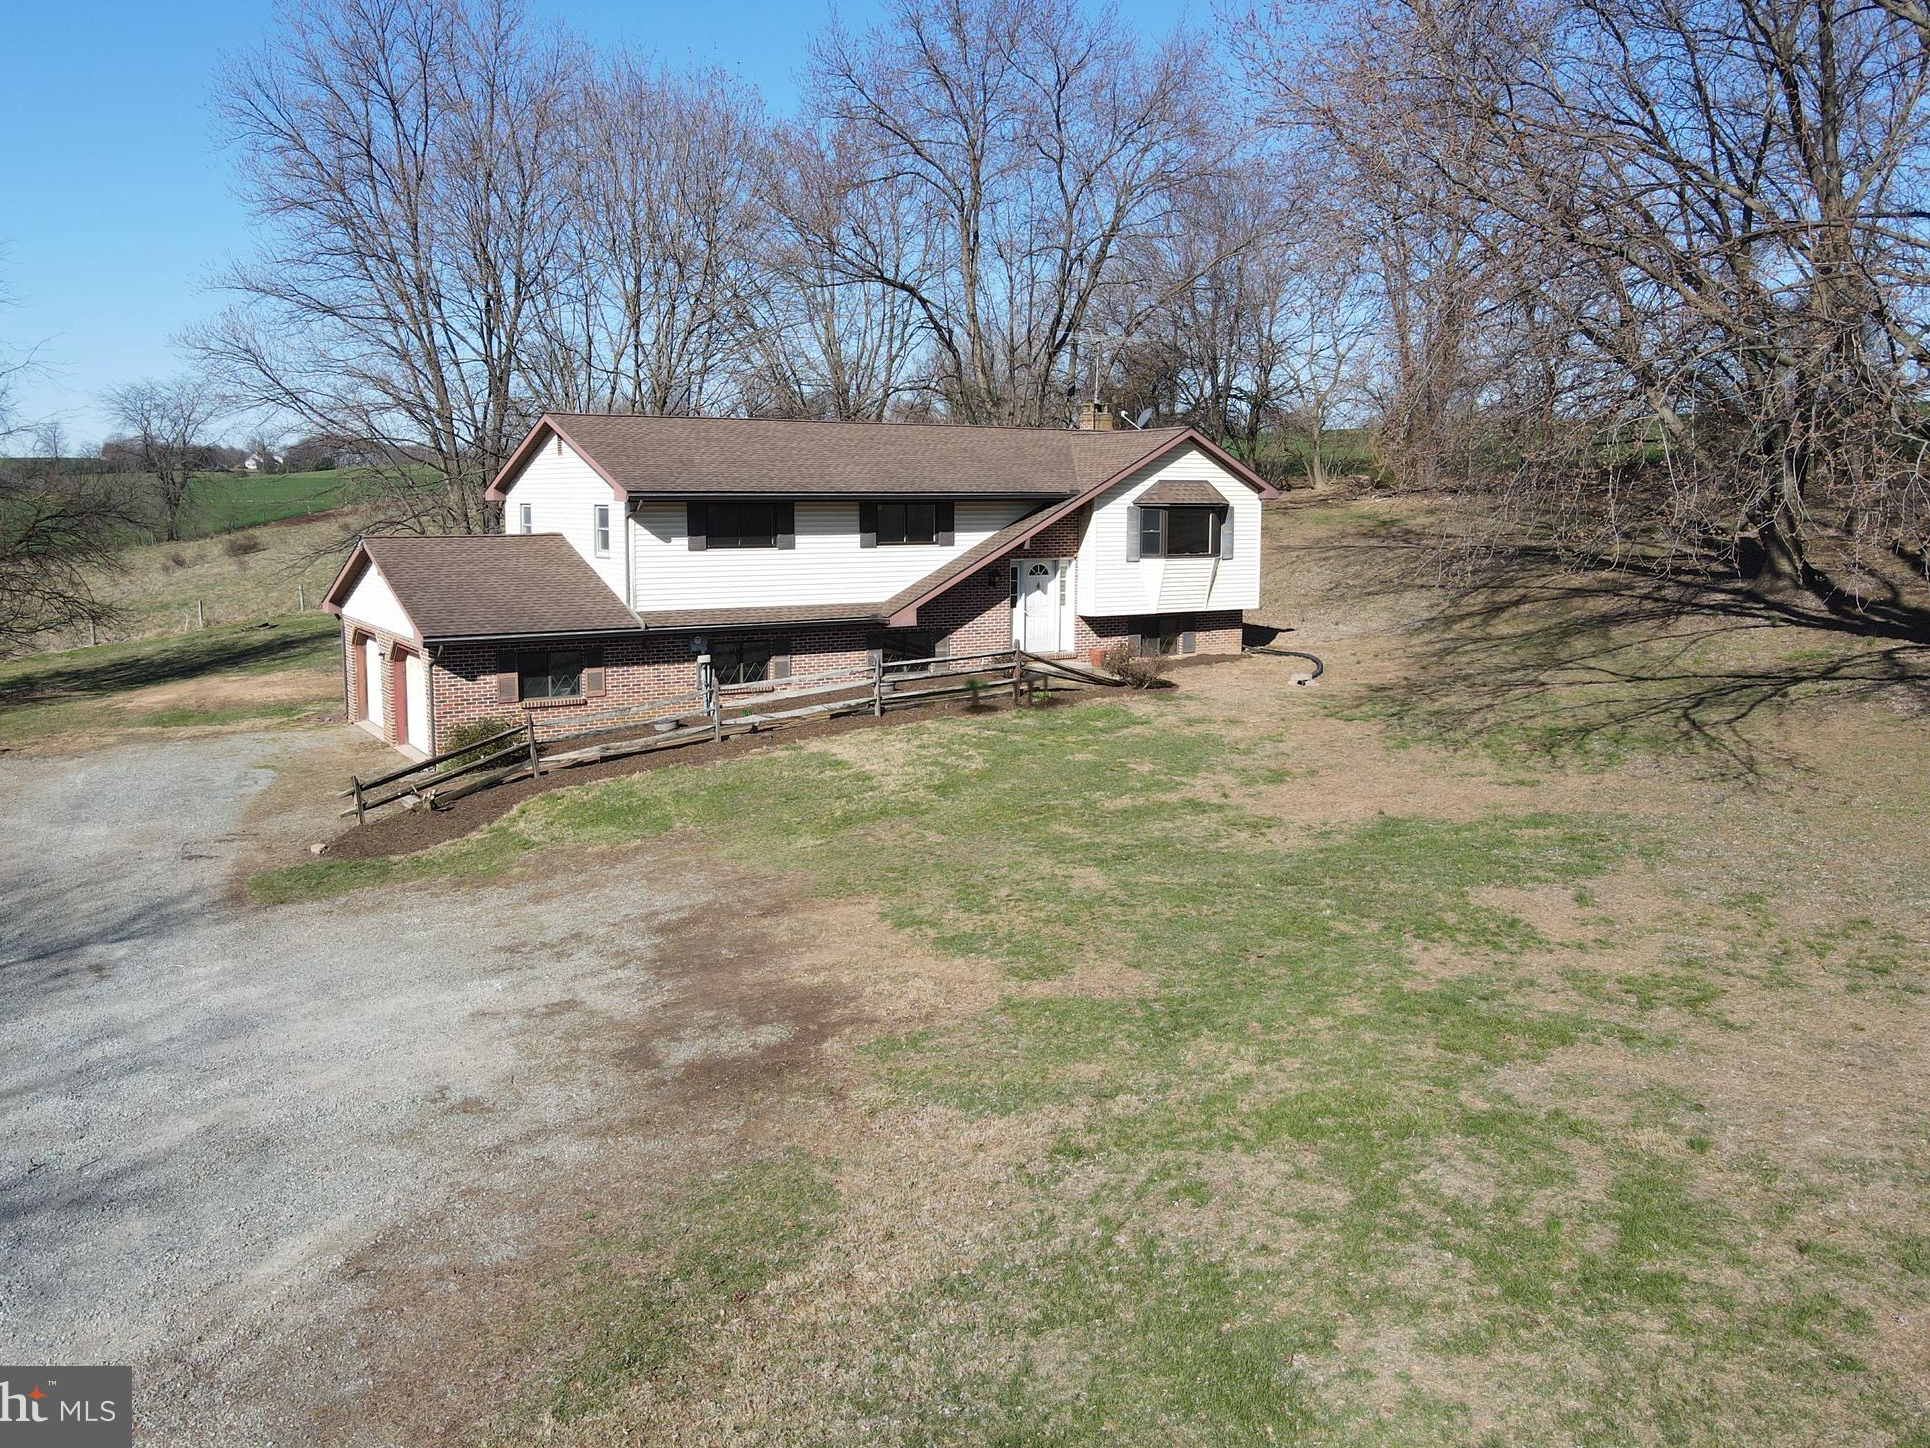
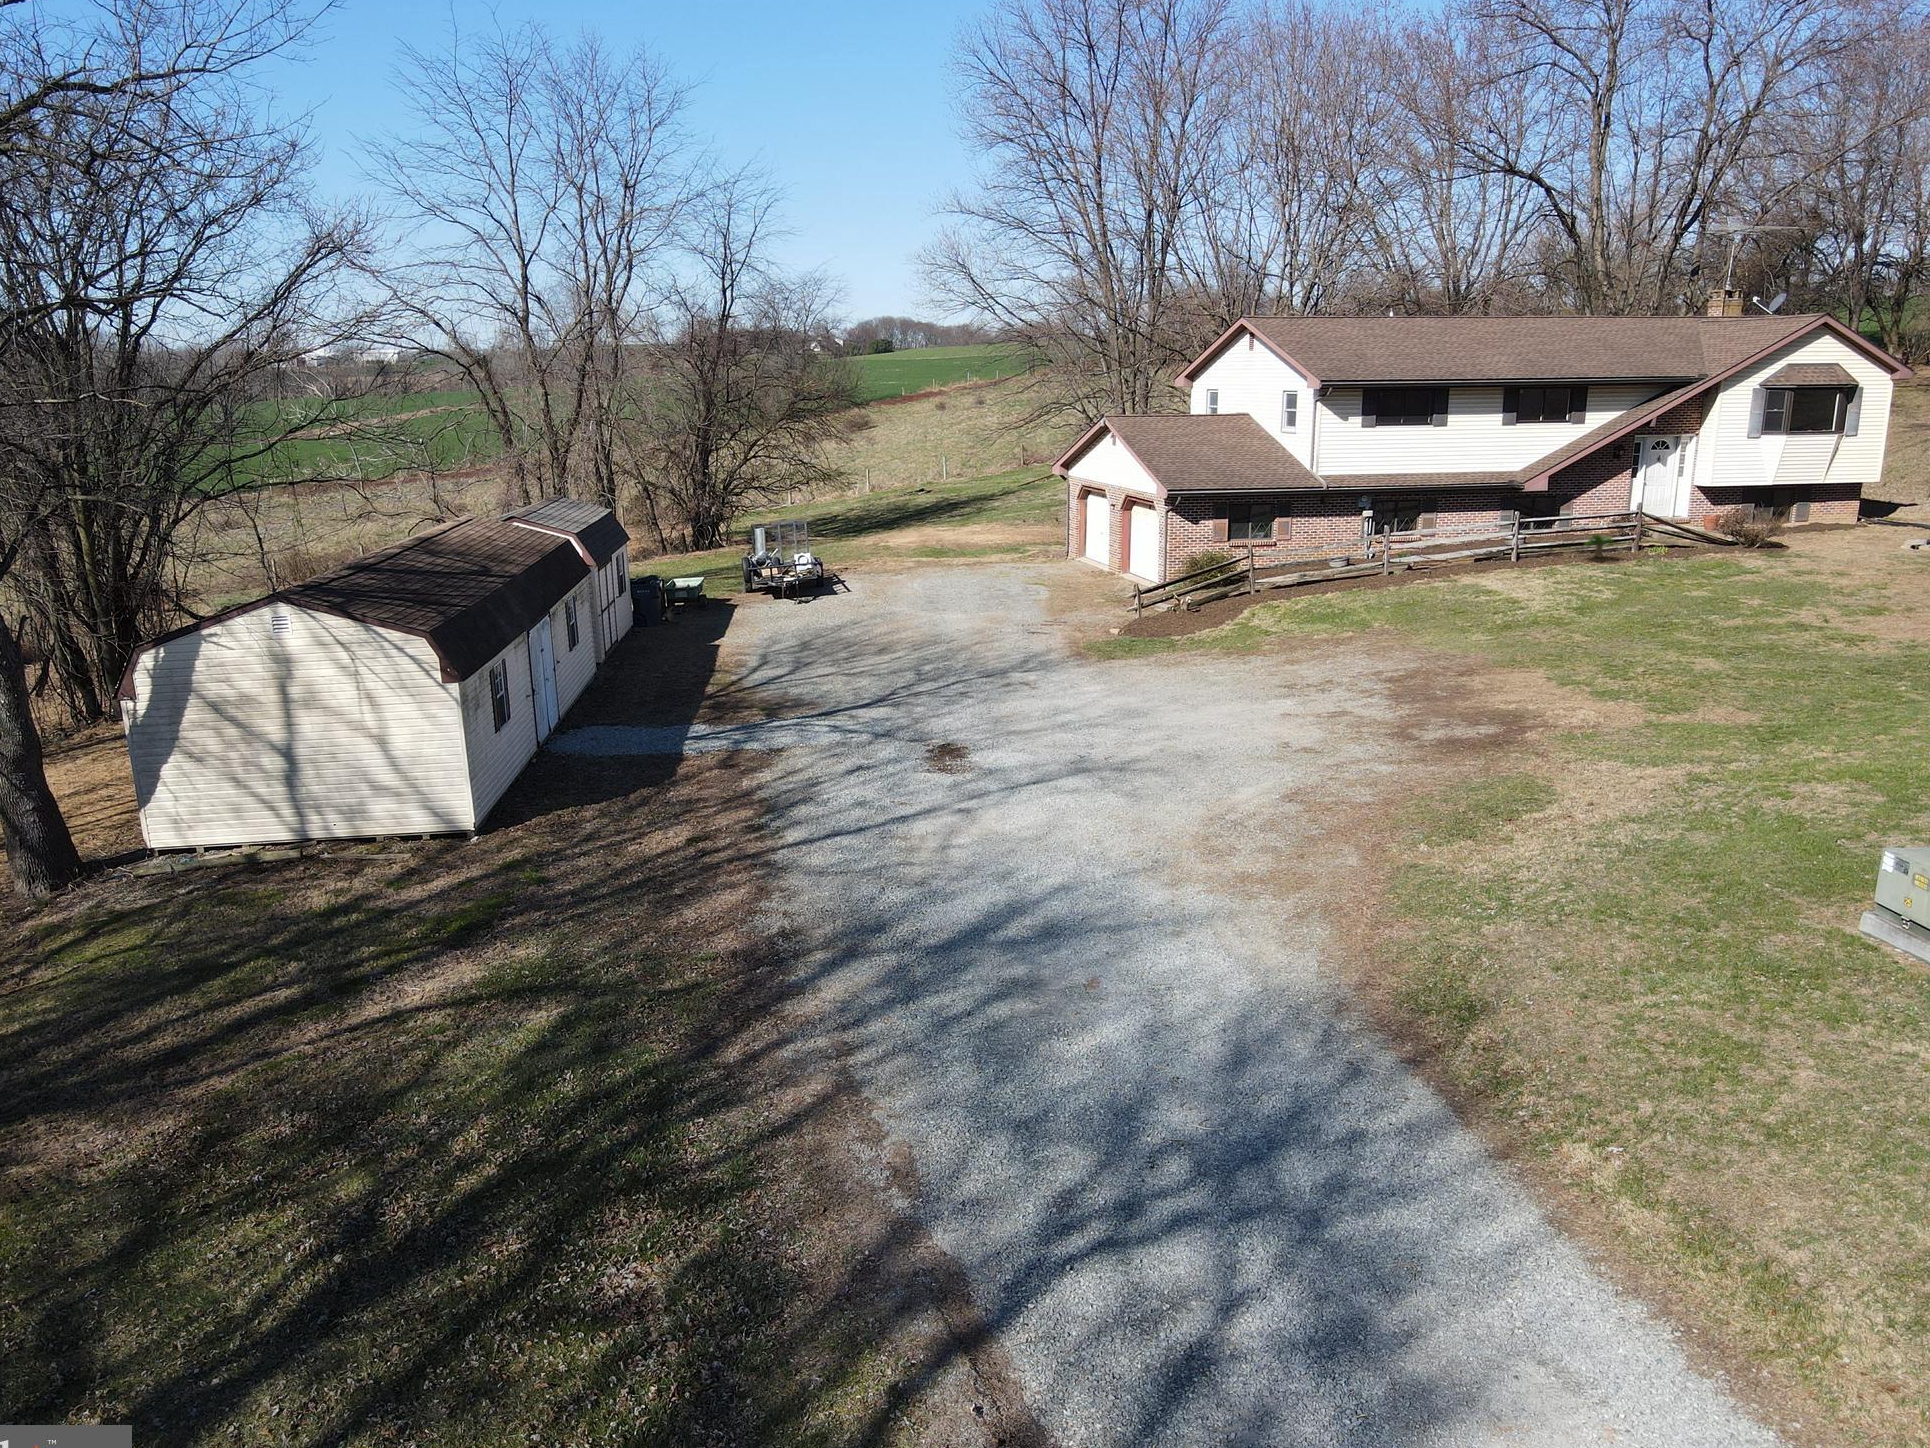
bench: present [1013,673,1048,704] -> none [1635,532,1669,557]

